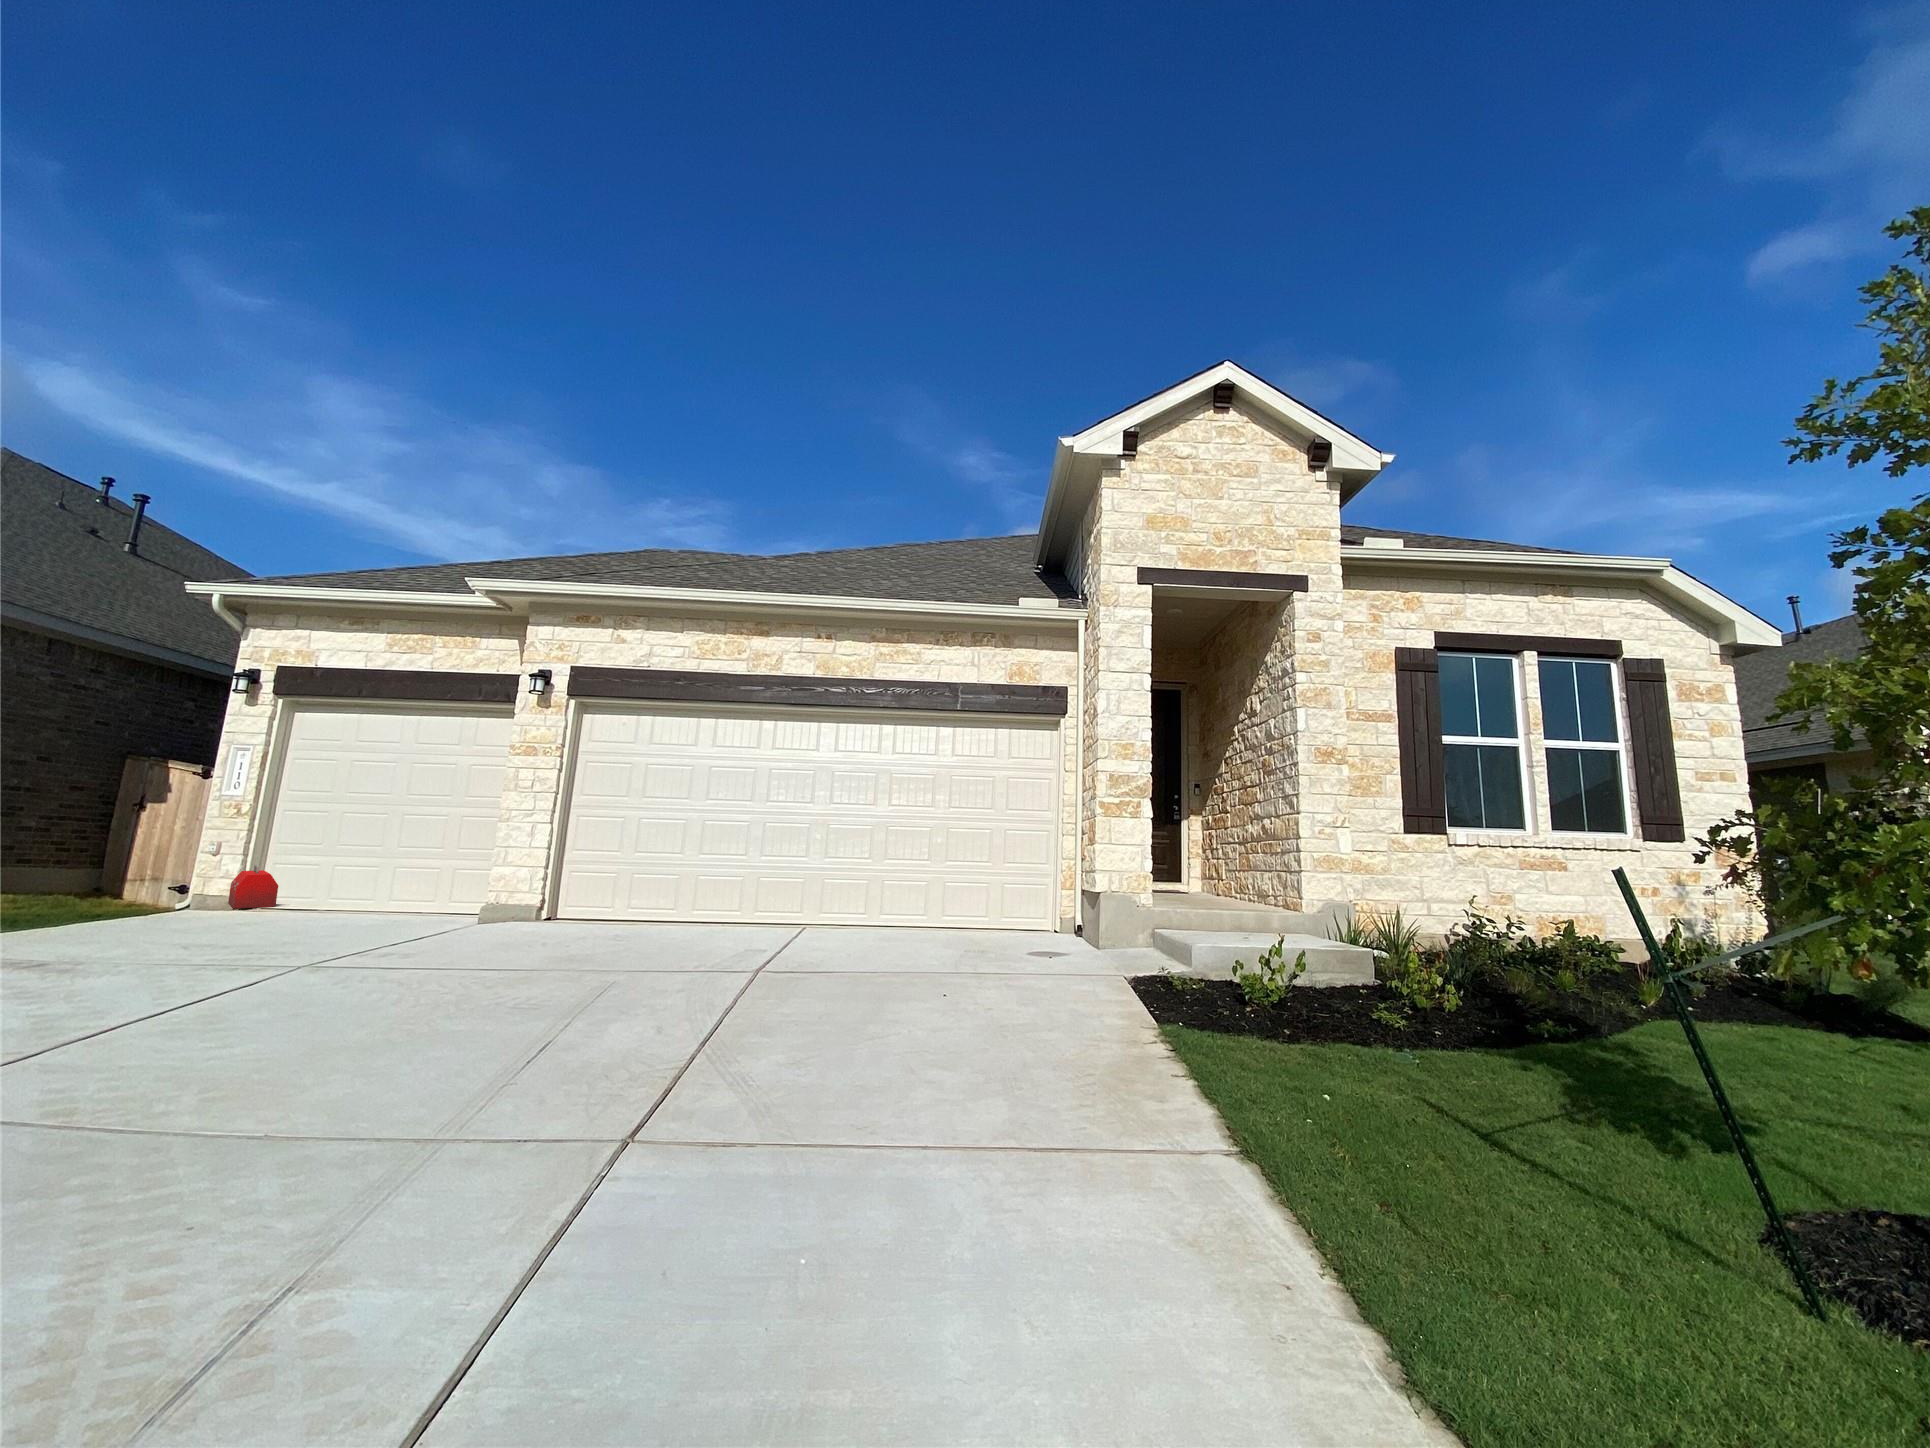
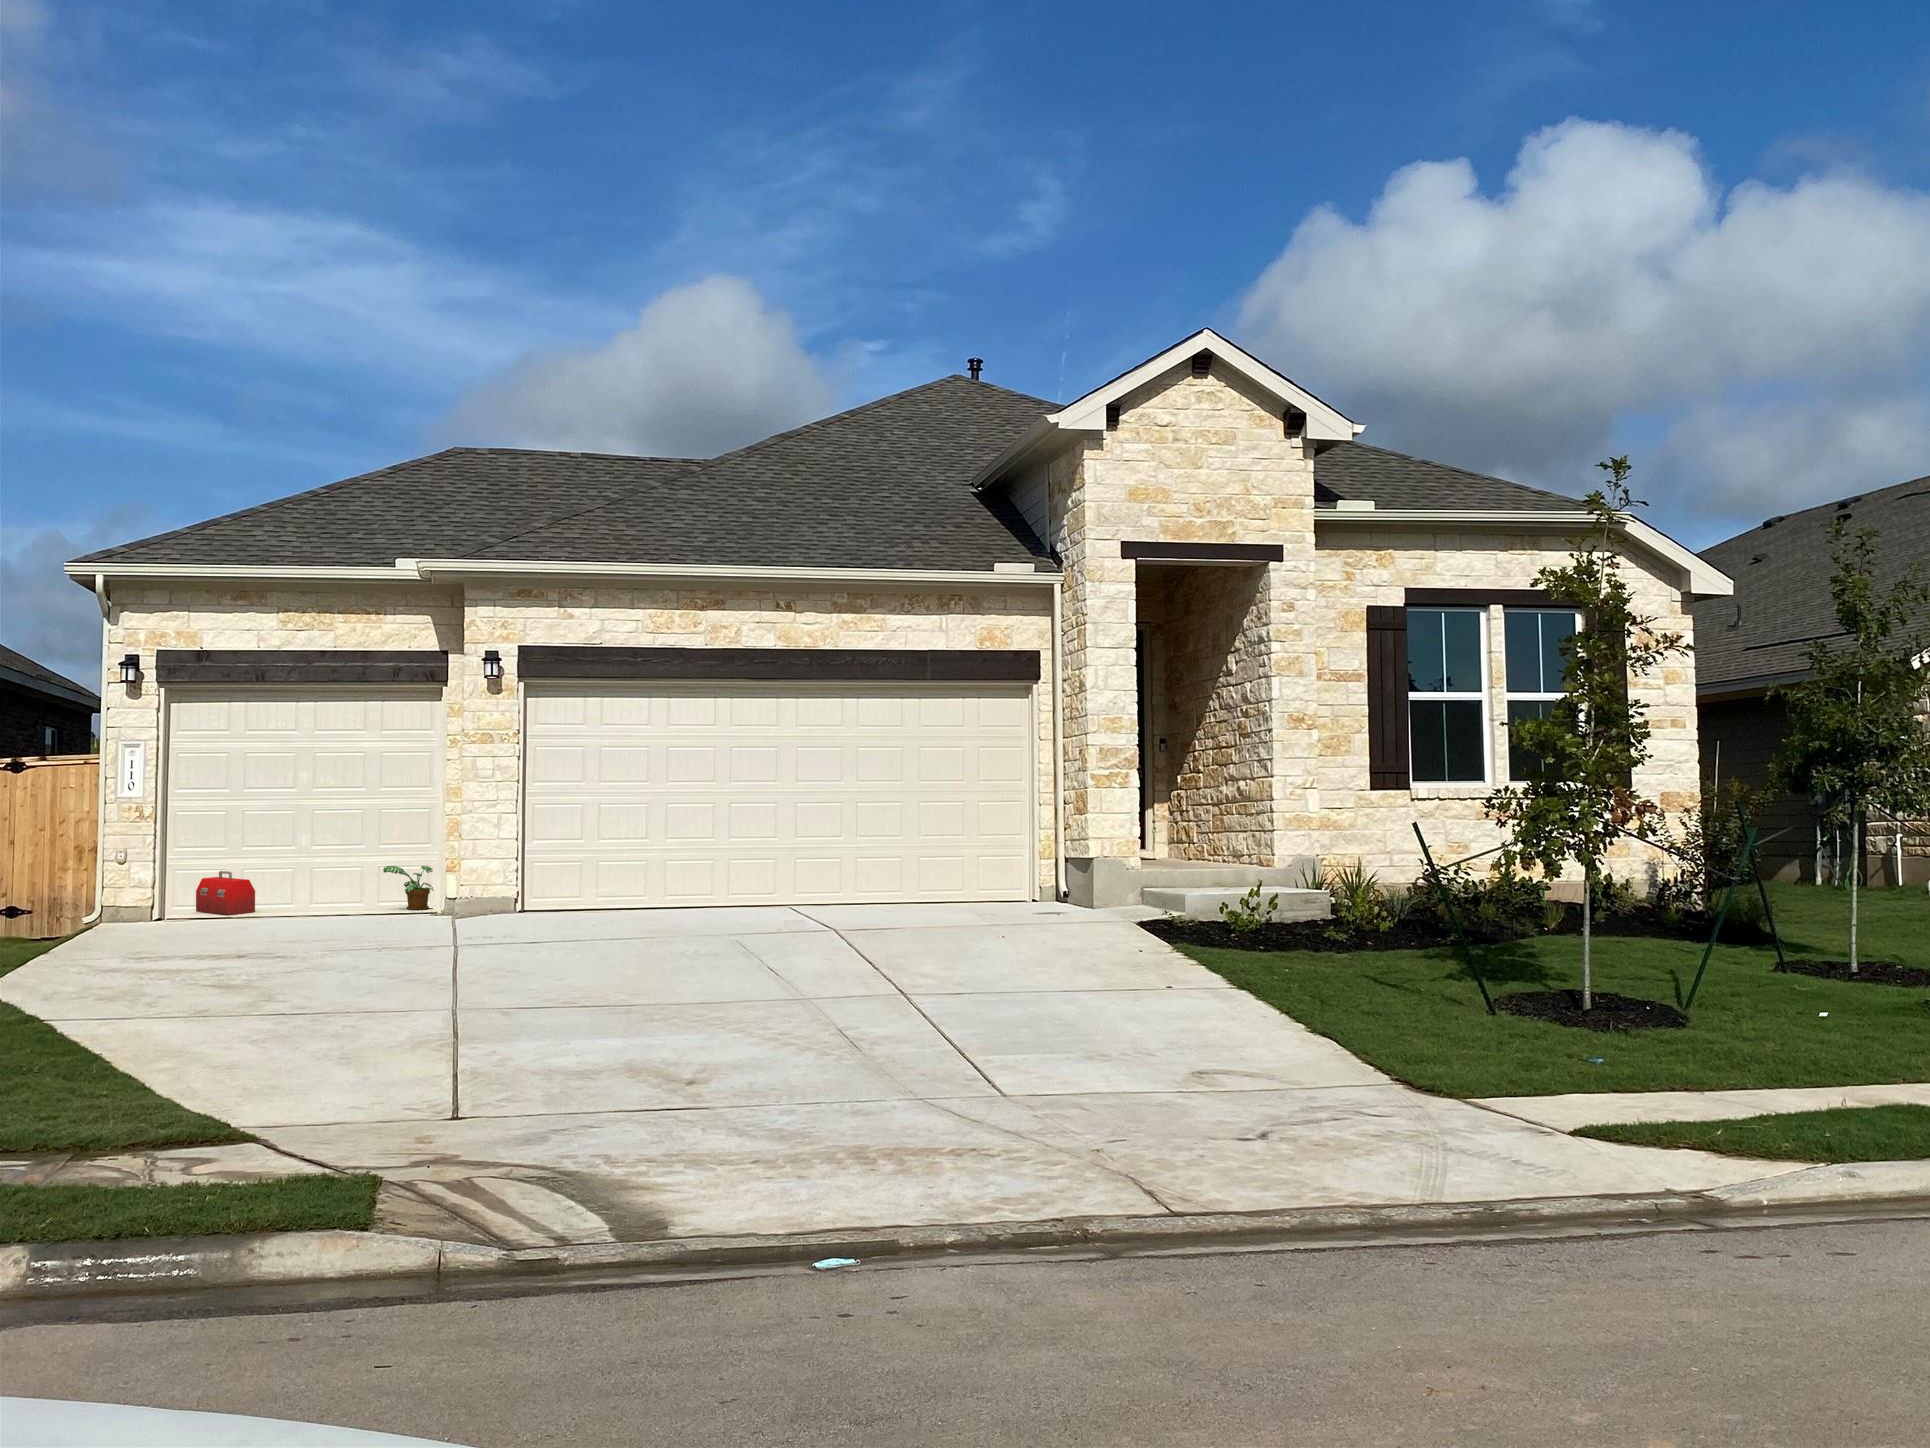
potted plant: none [394,867,462,912] -> present [383,866,434,910]

